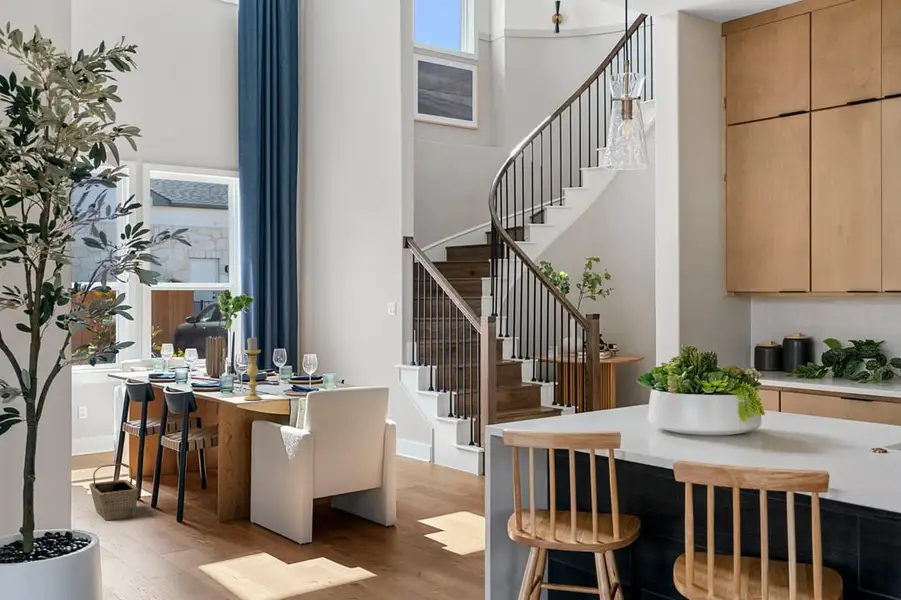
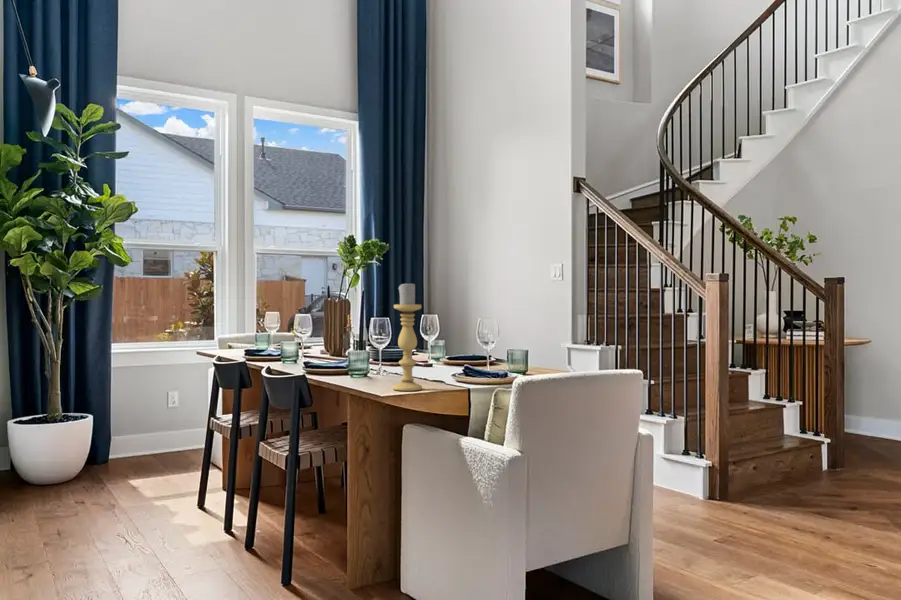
basket: present [89,464,138,521] -> none [151,485,222,579]

